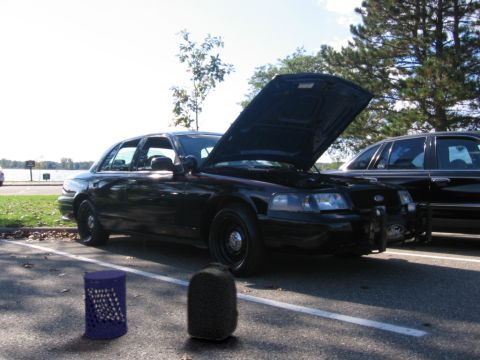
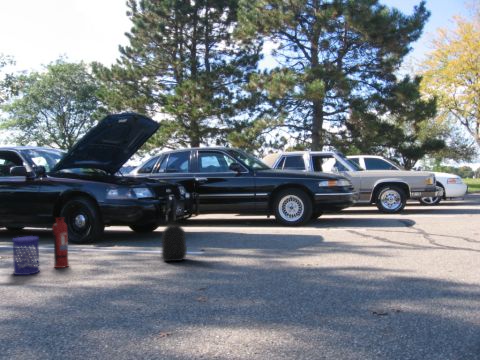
fire extinguisher: none [149,241,179,329] -> present [52,218,69,268]
backpack: present [187,263,239,341] -> present [161,223,187,261]

